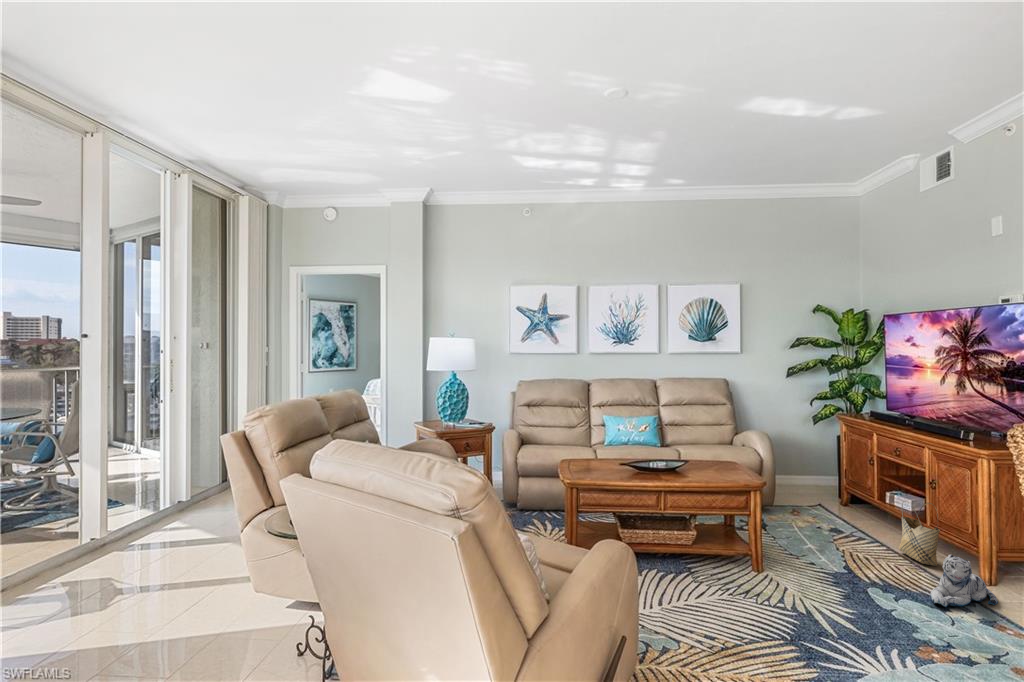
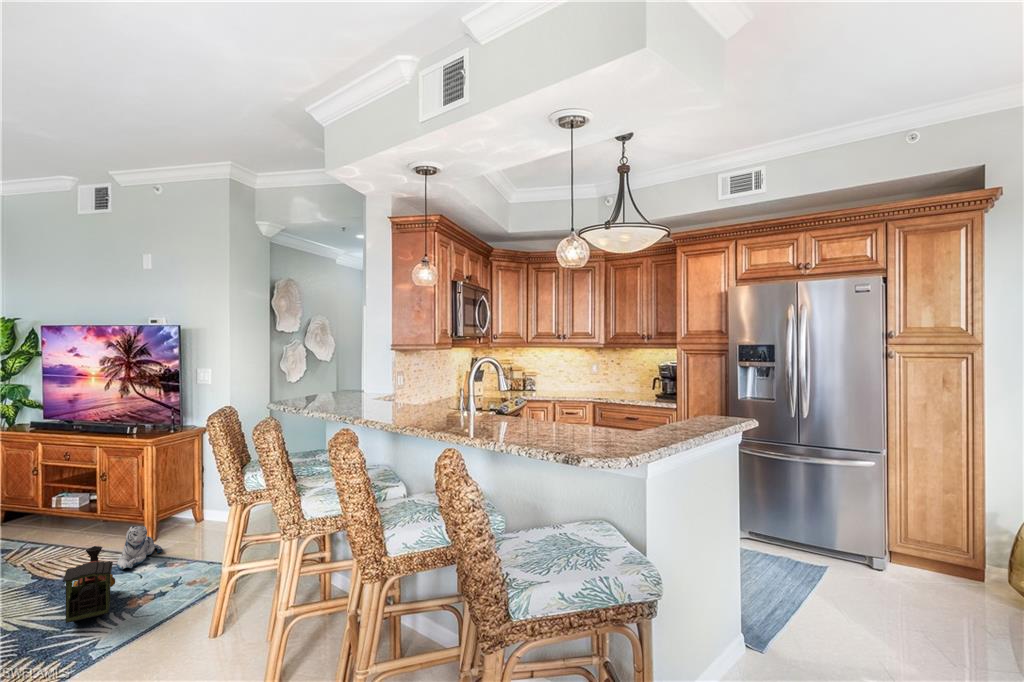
woven basket: present [899,501,940,566] -> none [74,493,113,546]
toy train: none [838,560,914,648] -> present [63,546,115,623]

